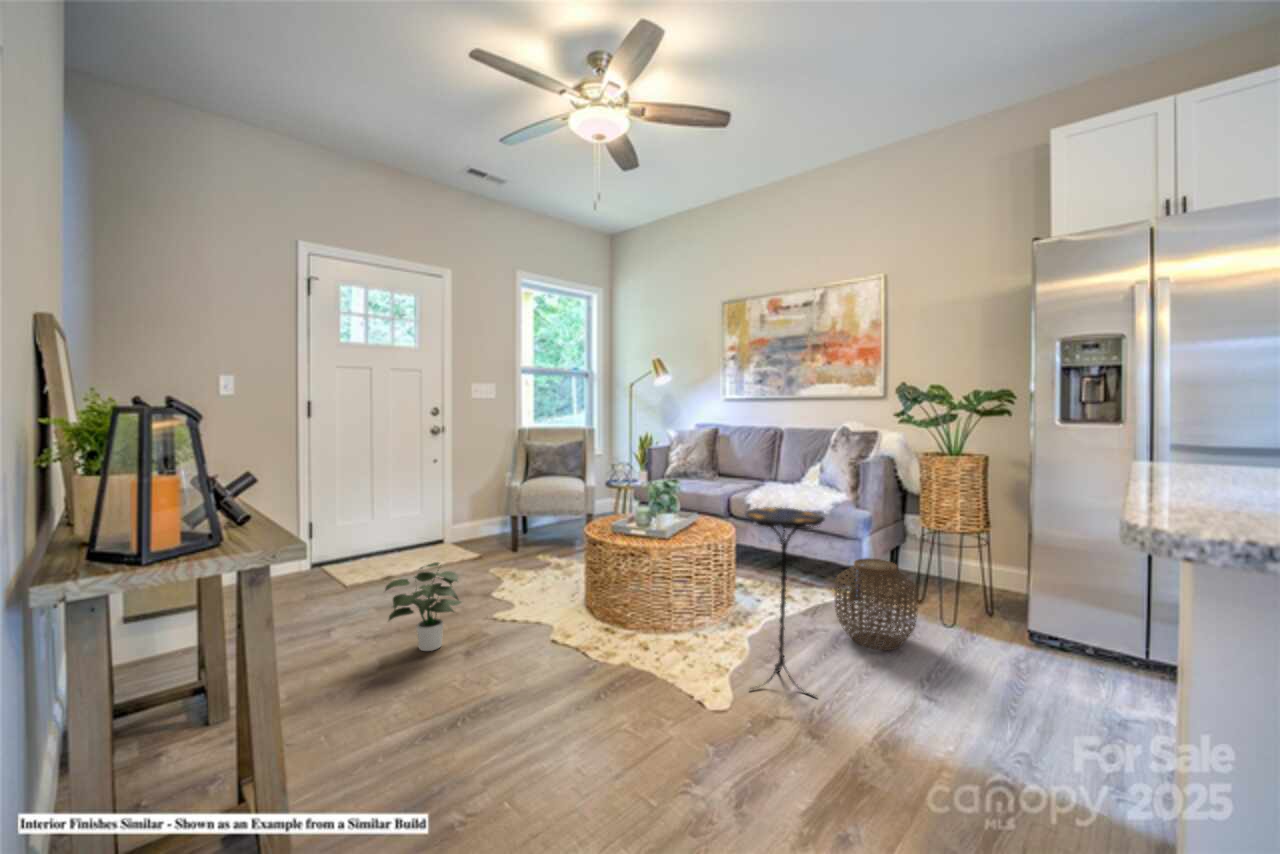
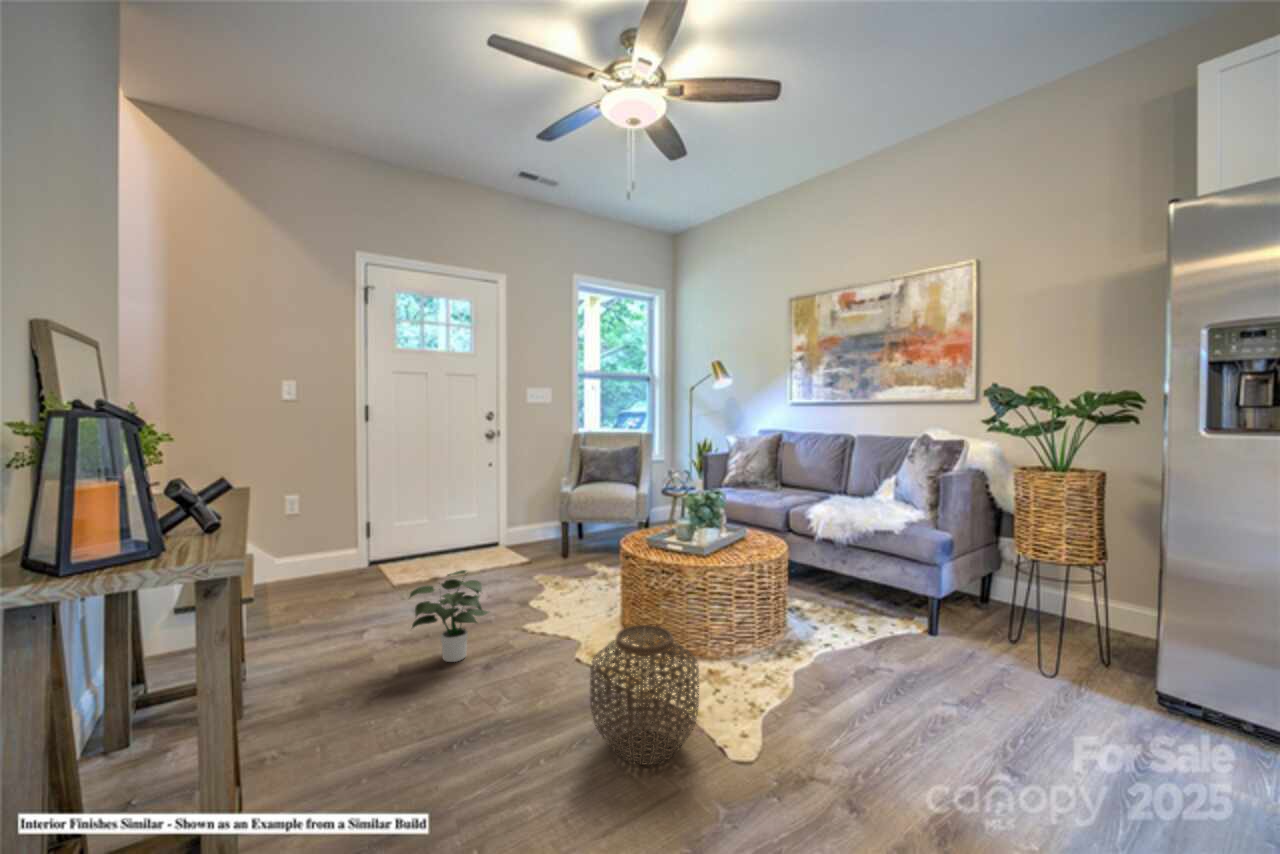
side table: present [745,507,825,695] -> none [781,526,878,754]
woven basket: present [835,558,918,650] -> present [590,625,699,765]

